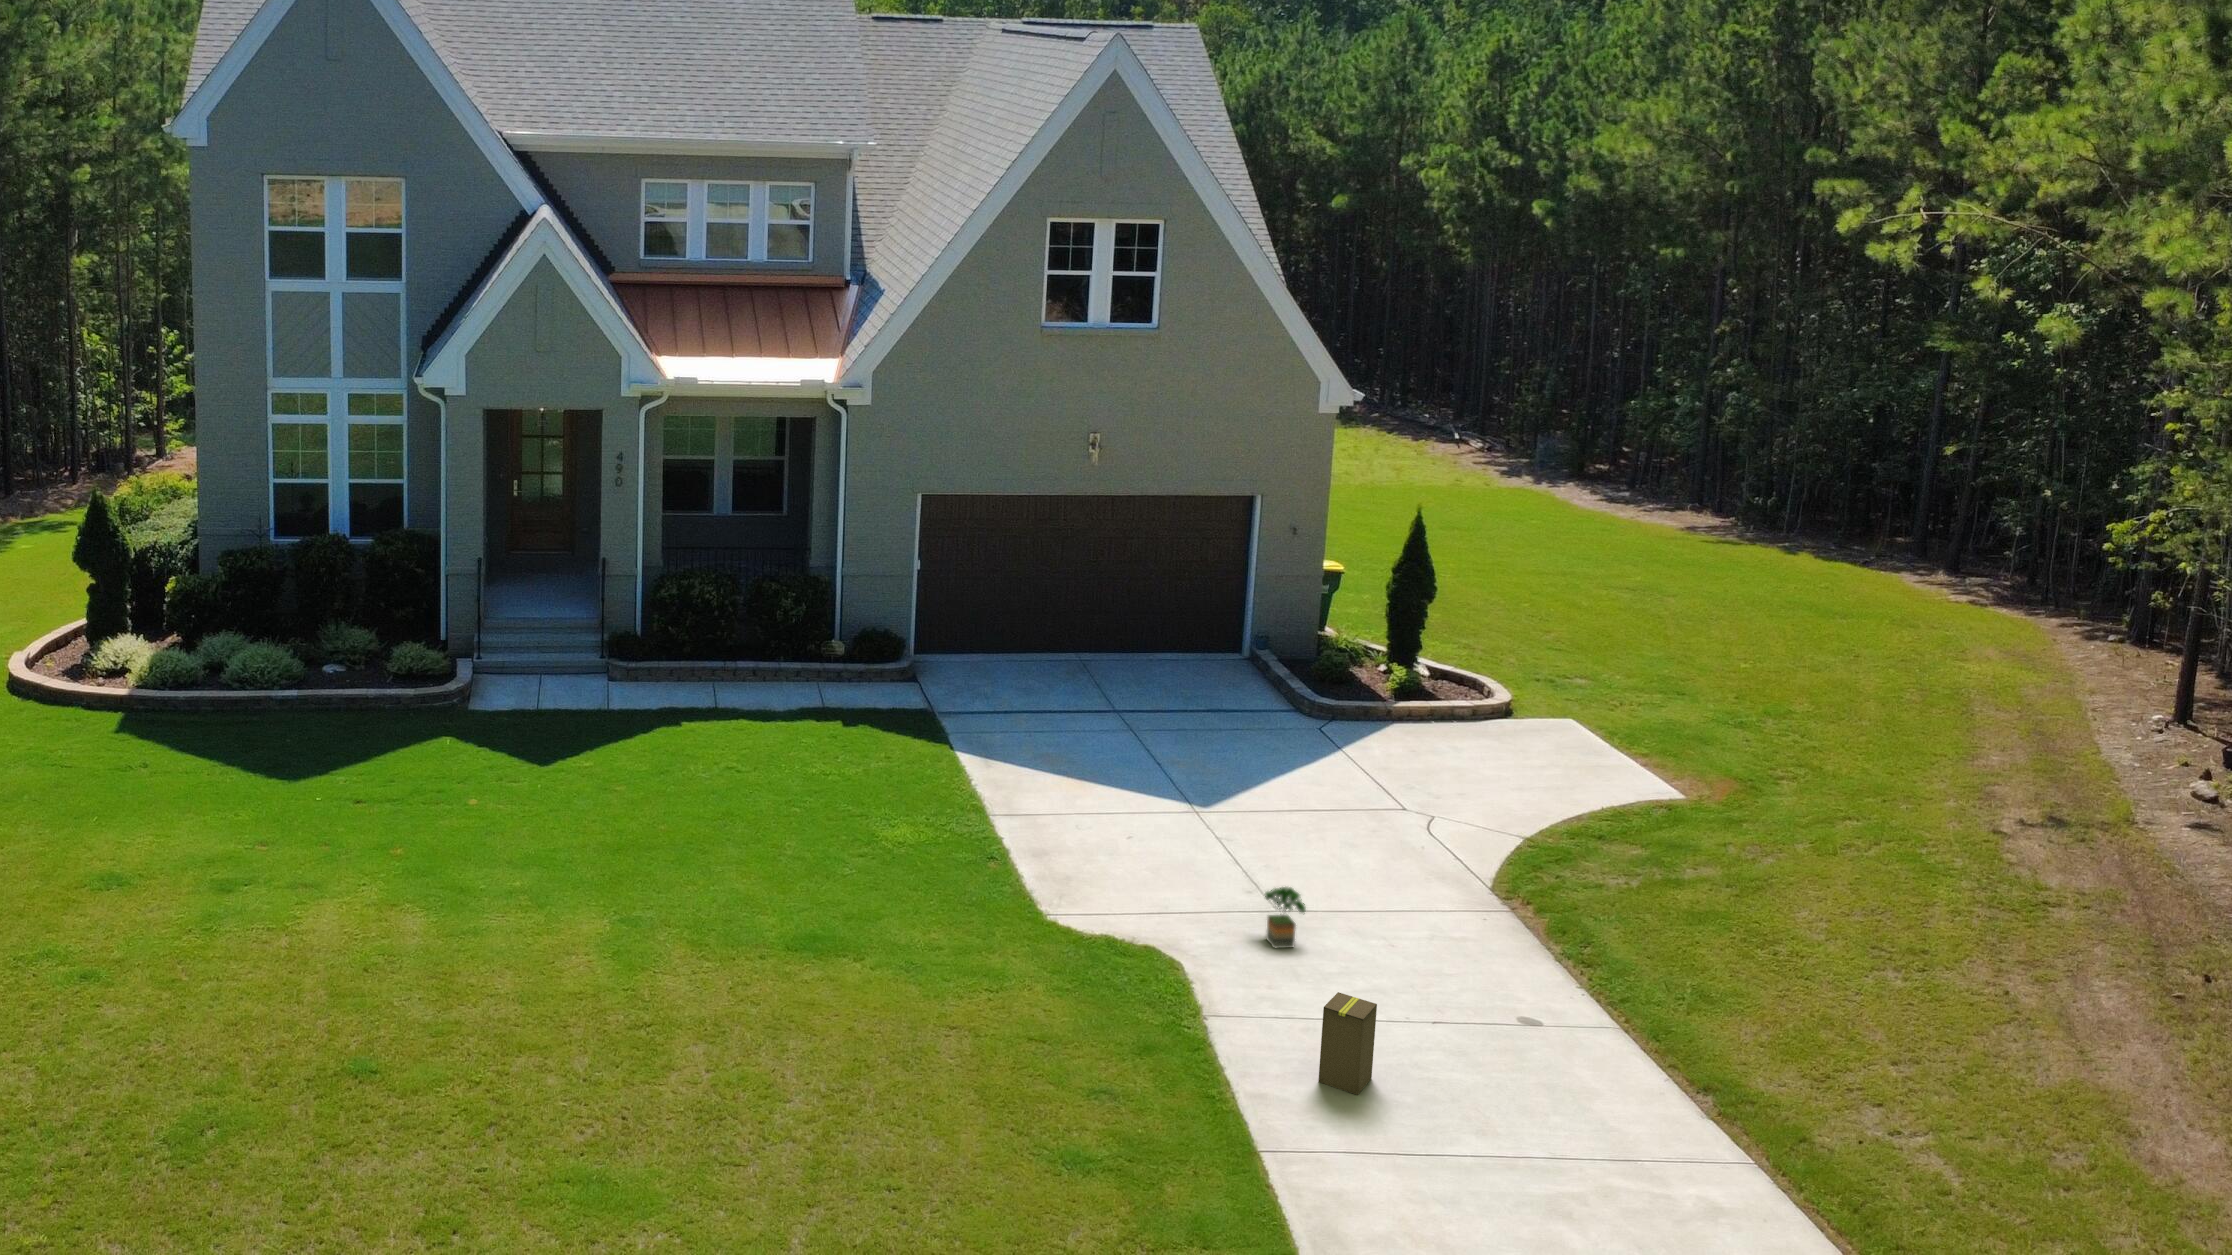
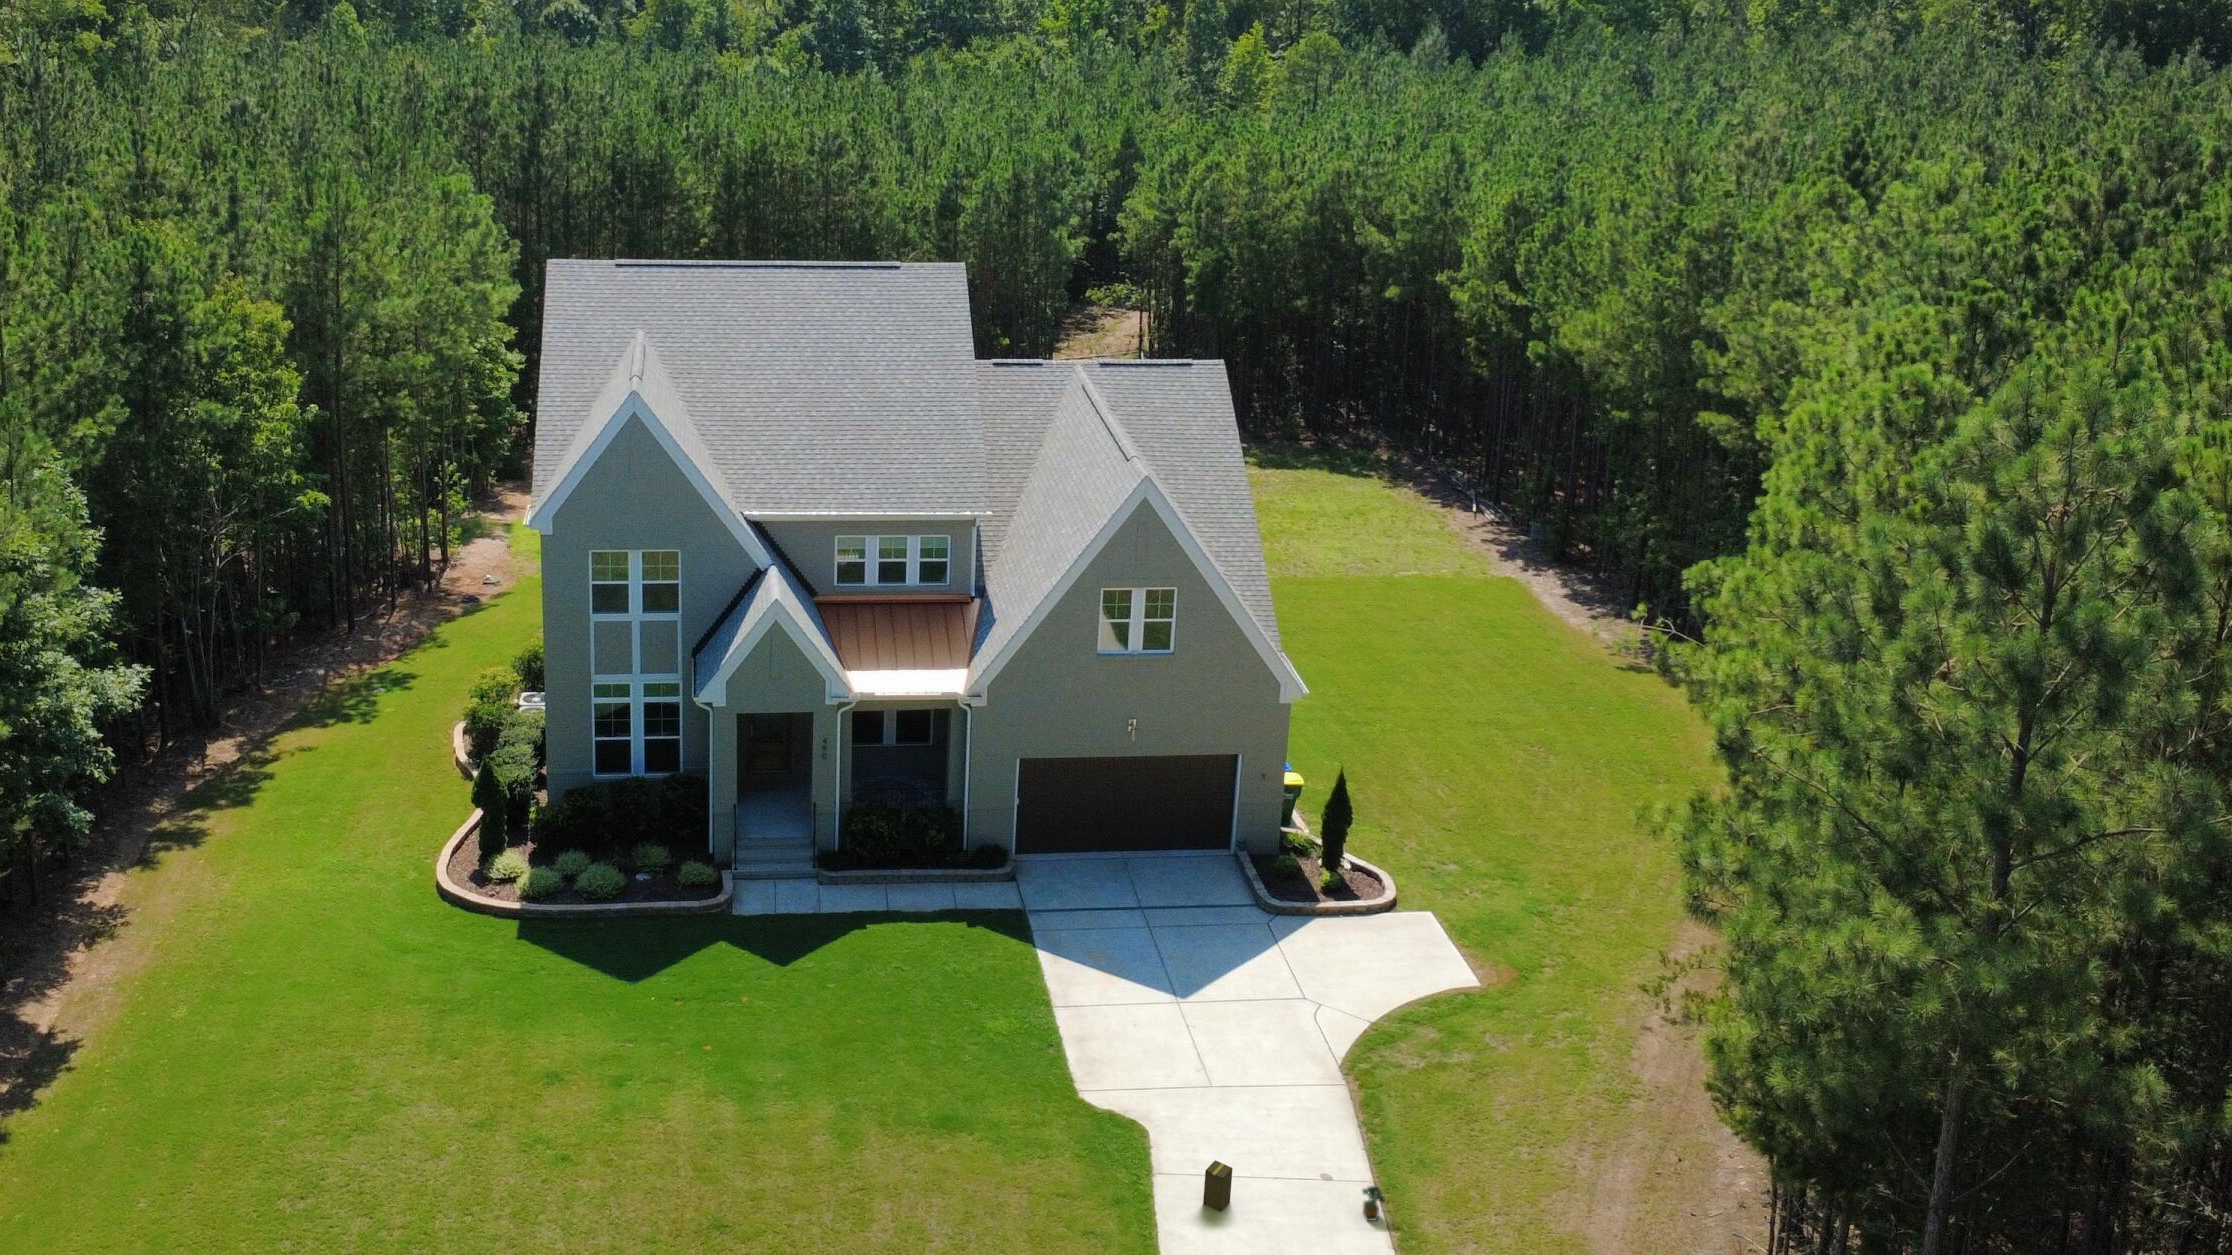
potted tree: present [1265,887,1306,948] -> present [1362,1186,1385,1221]

